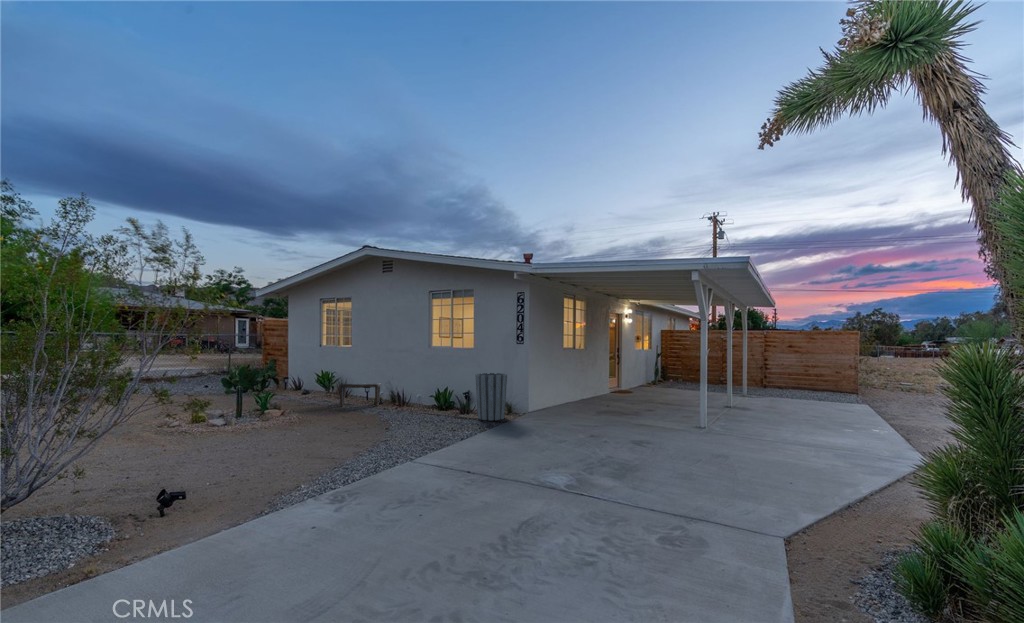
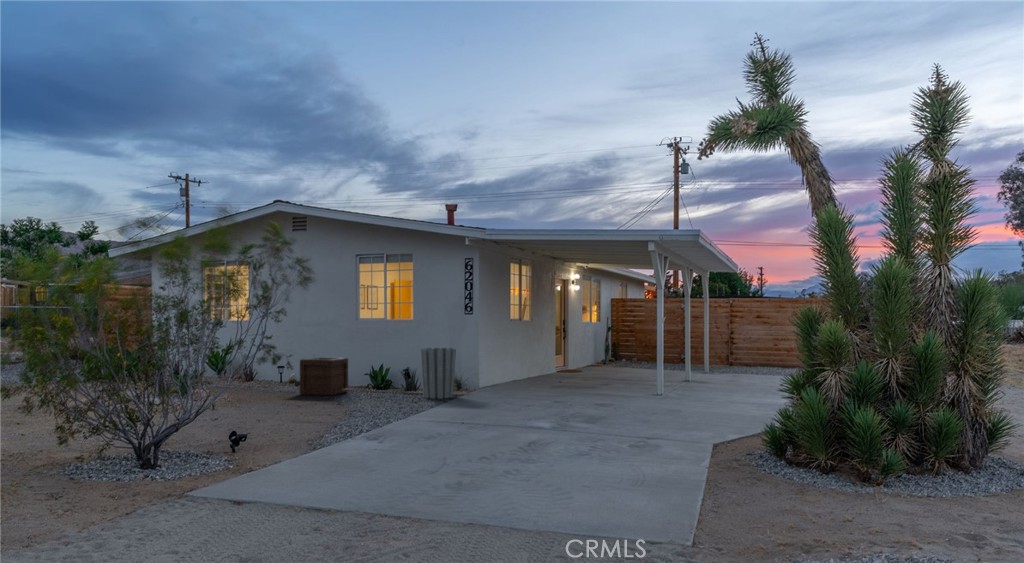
wooden crate: none [380,378,423,412] -> present [300,357,348,396]
bench: present [339,383,381,406] -> none [243,365,292,393]

